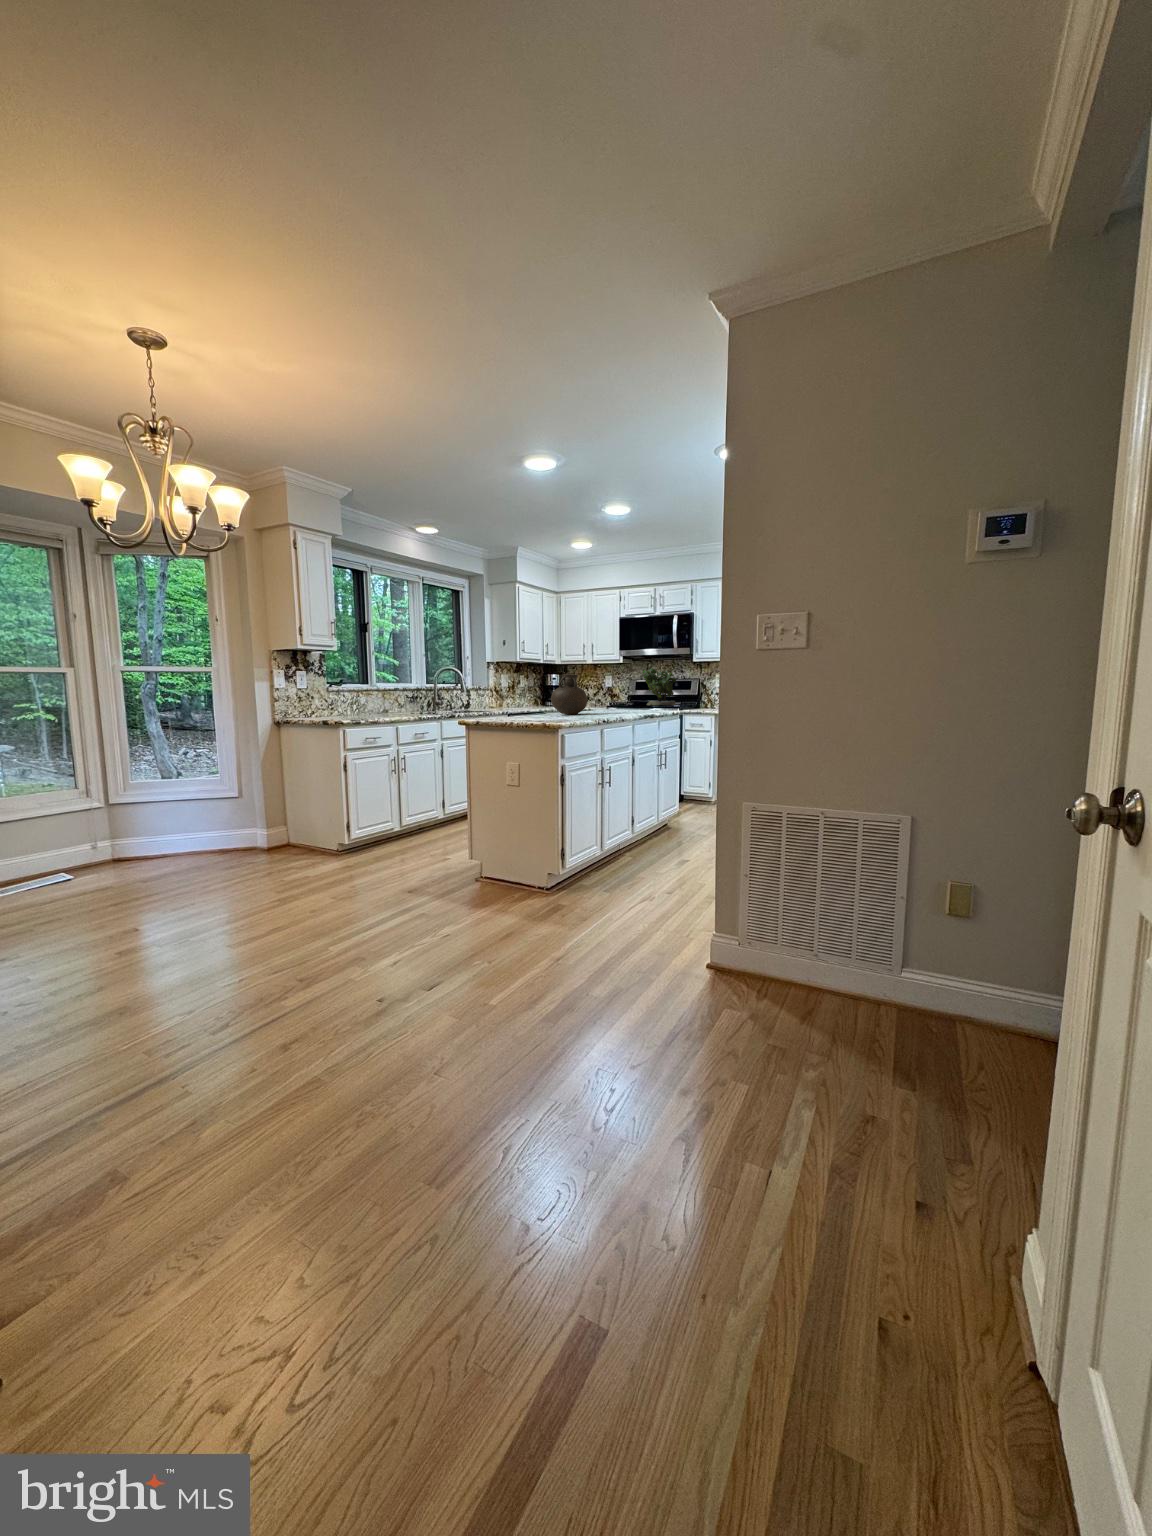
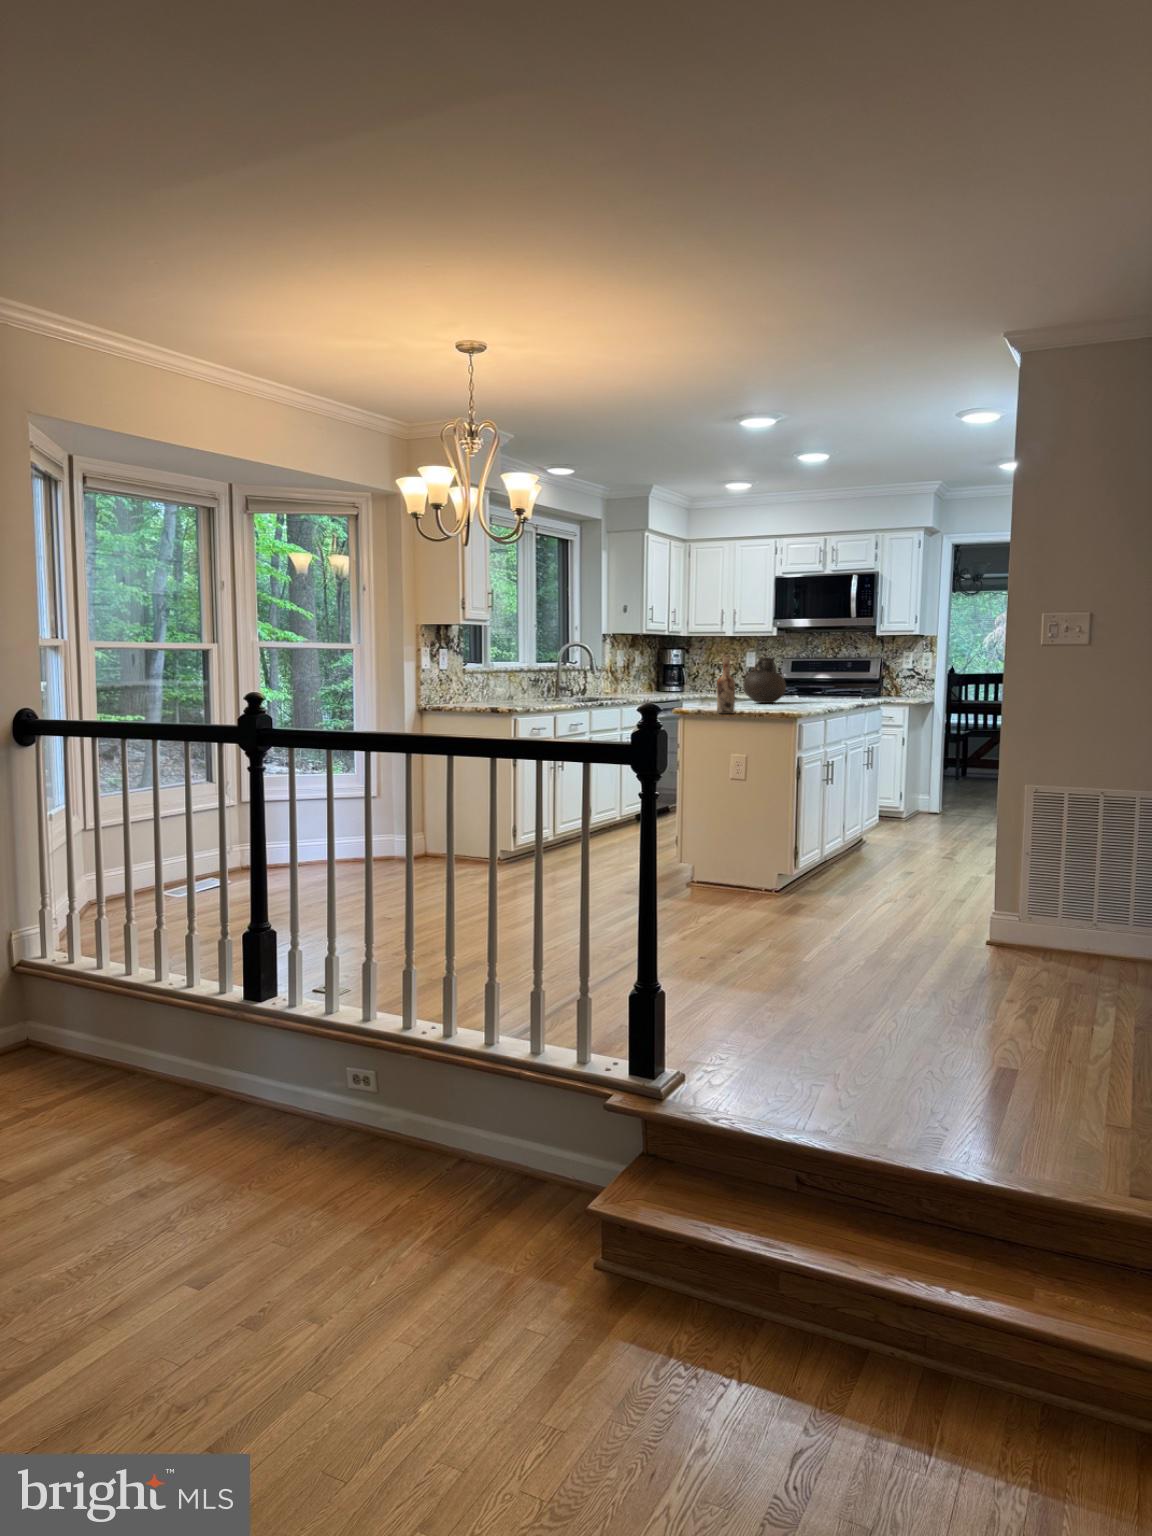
potted plant: present [643,668,676,705] -> none [817,643,863,692]
wine bottle: none [490,669,507,724] -> present [717,655,735,714]

